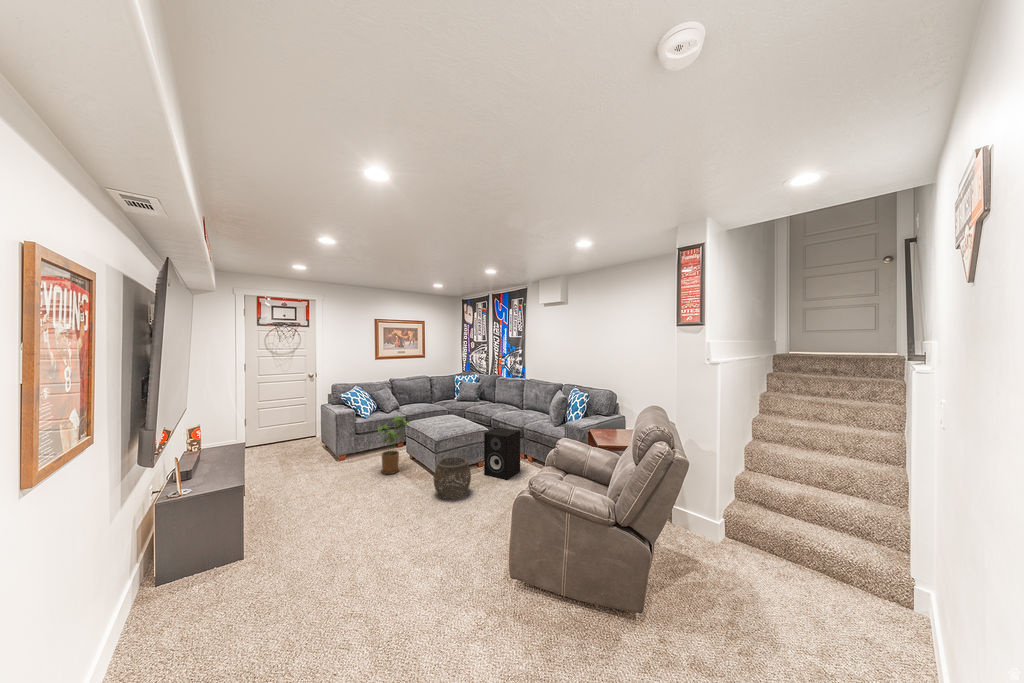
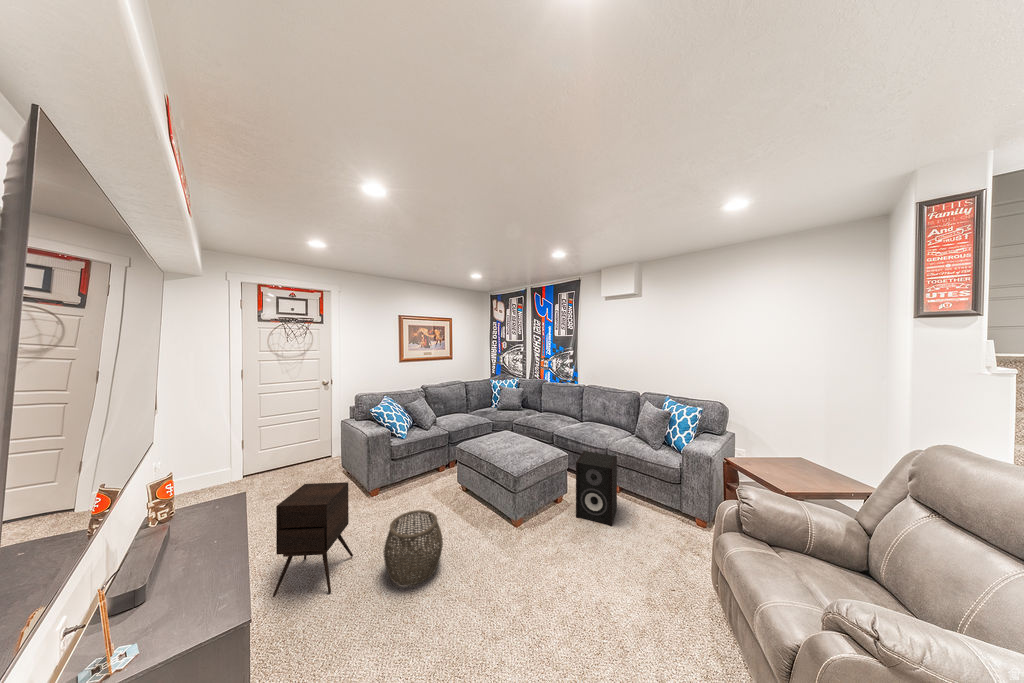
house plant: present [378,416,409,474] -> none [432,442,474,523]
side table: none [263,436,316,501] -> present [273,482,353,597]
woven basket: present [434,457,471,499] -> present [384,510,443,586]

